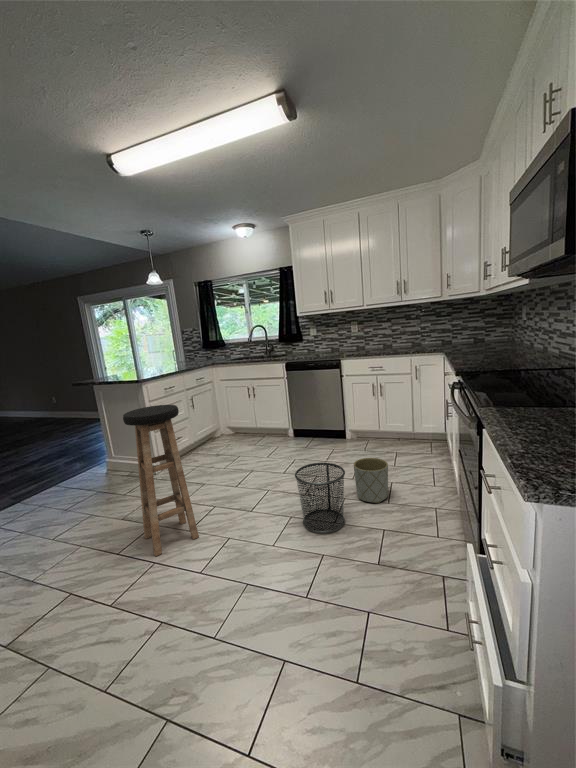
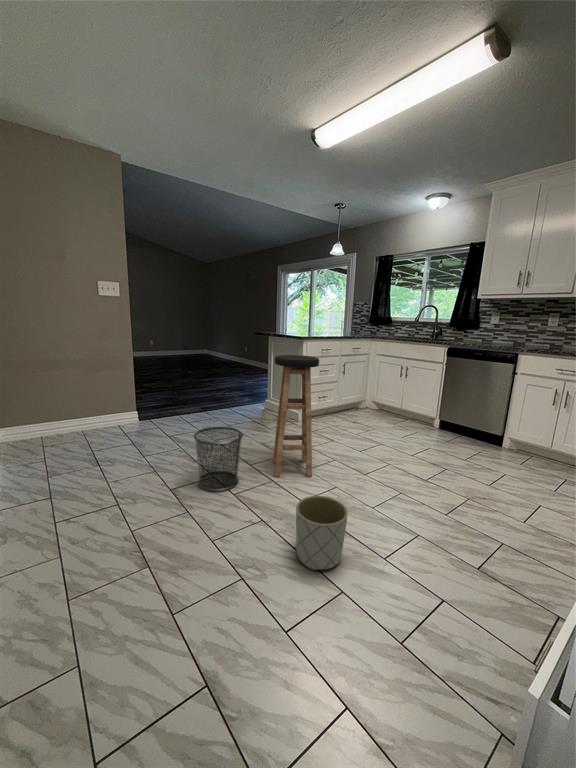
planter: present [354,458,388,503] -> present [296,496,348,570]
waste bin: present [295,463,345,533] -> present [194,427,243,491]

